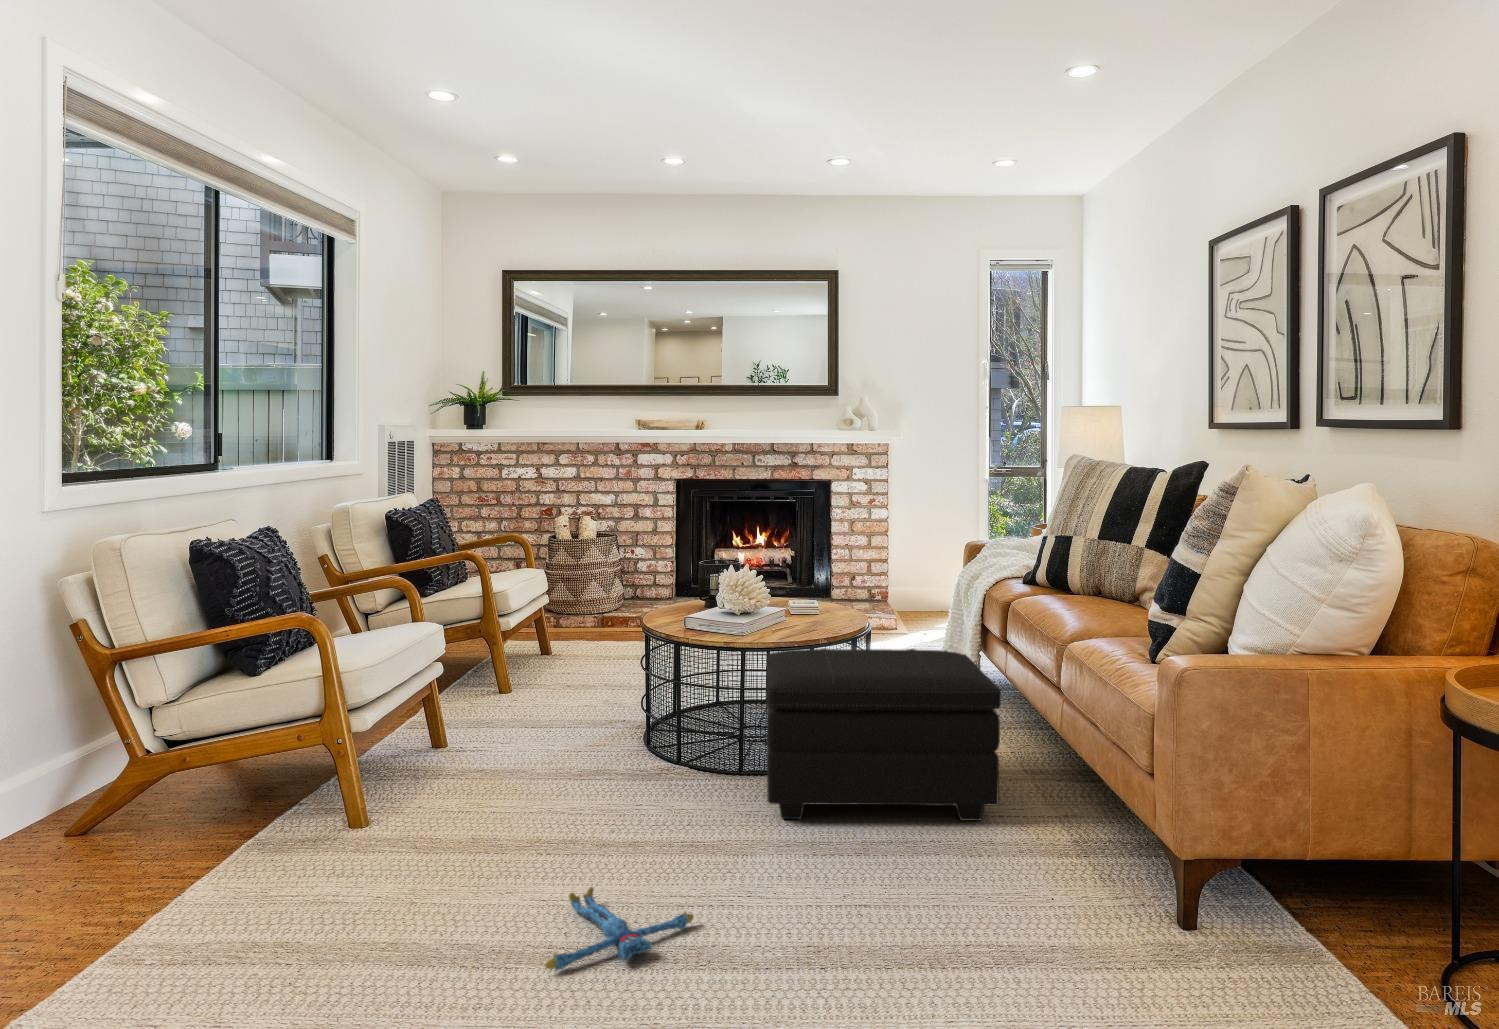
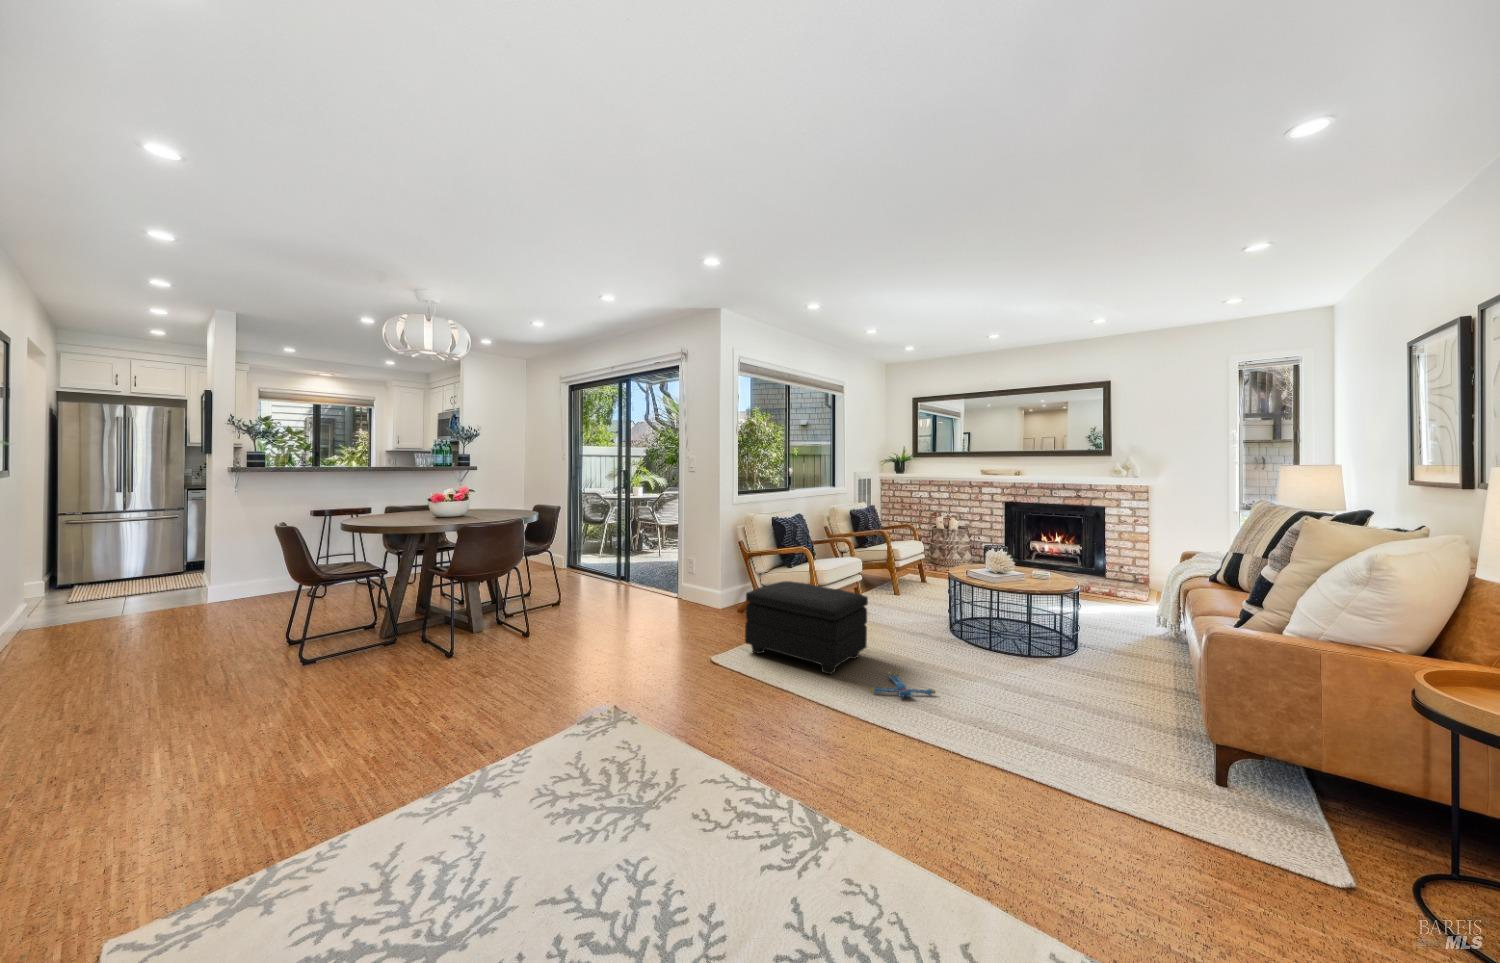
footstool: present [767,648,1001,821] -> present [745,581,868,674]

